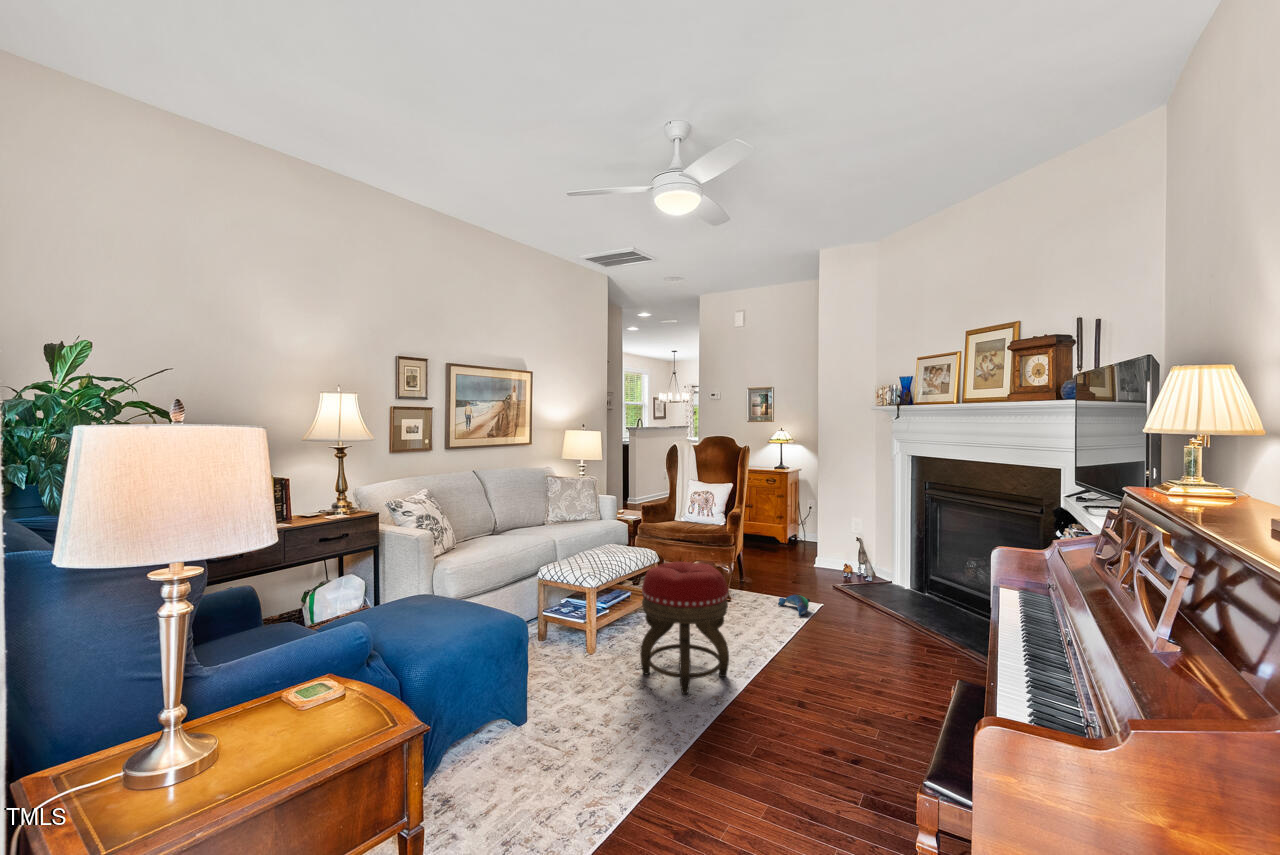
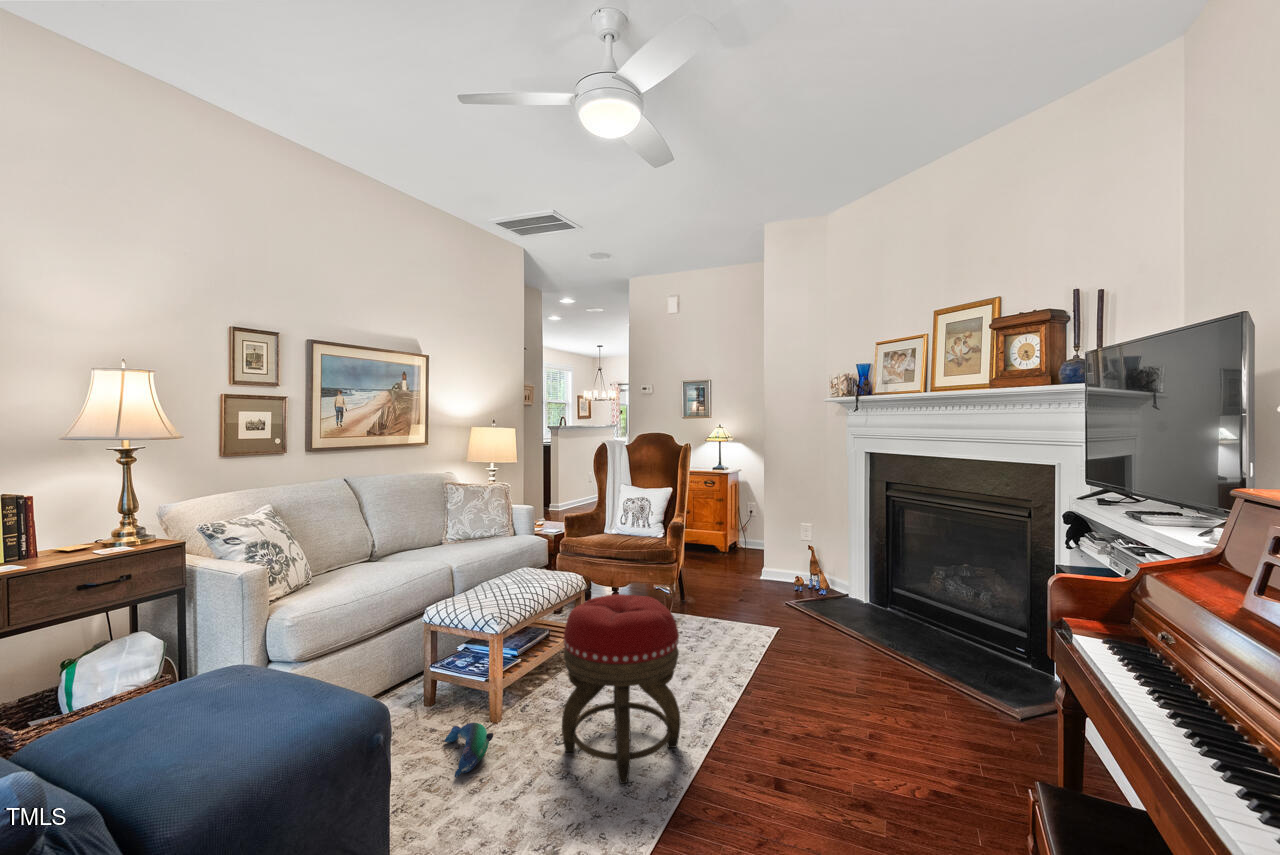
plush toy: present [778,595,810,616] -> present [445,723,493,778]

